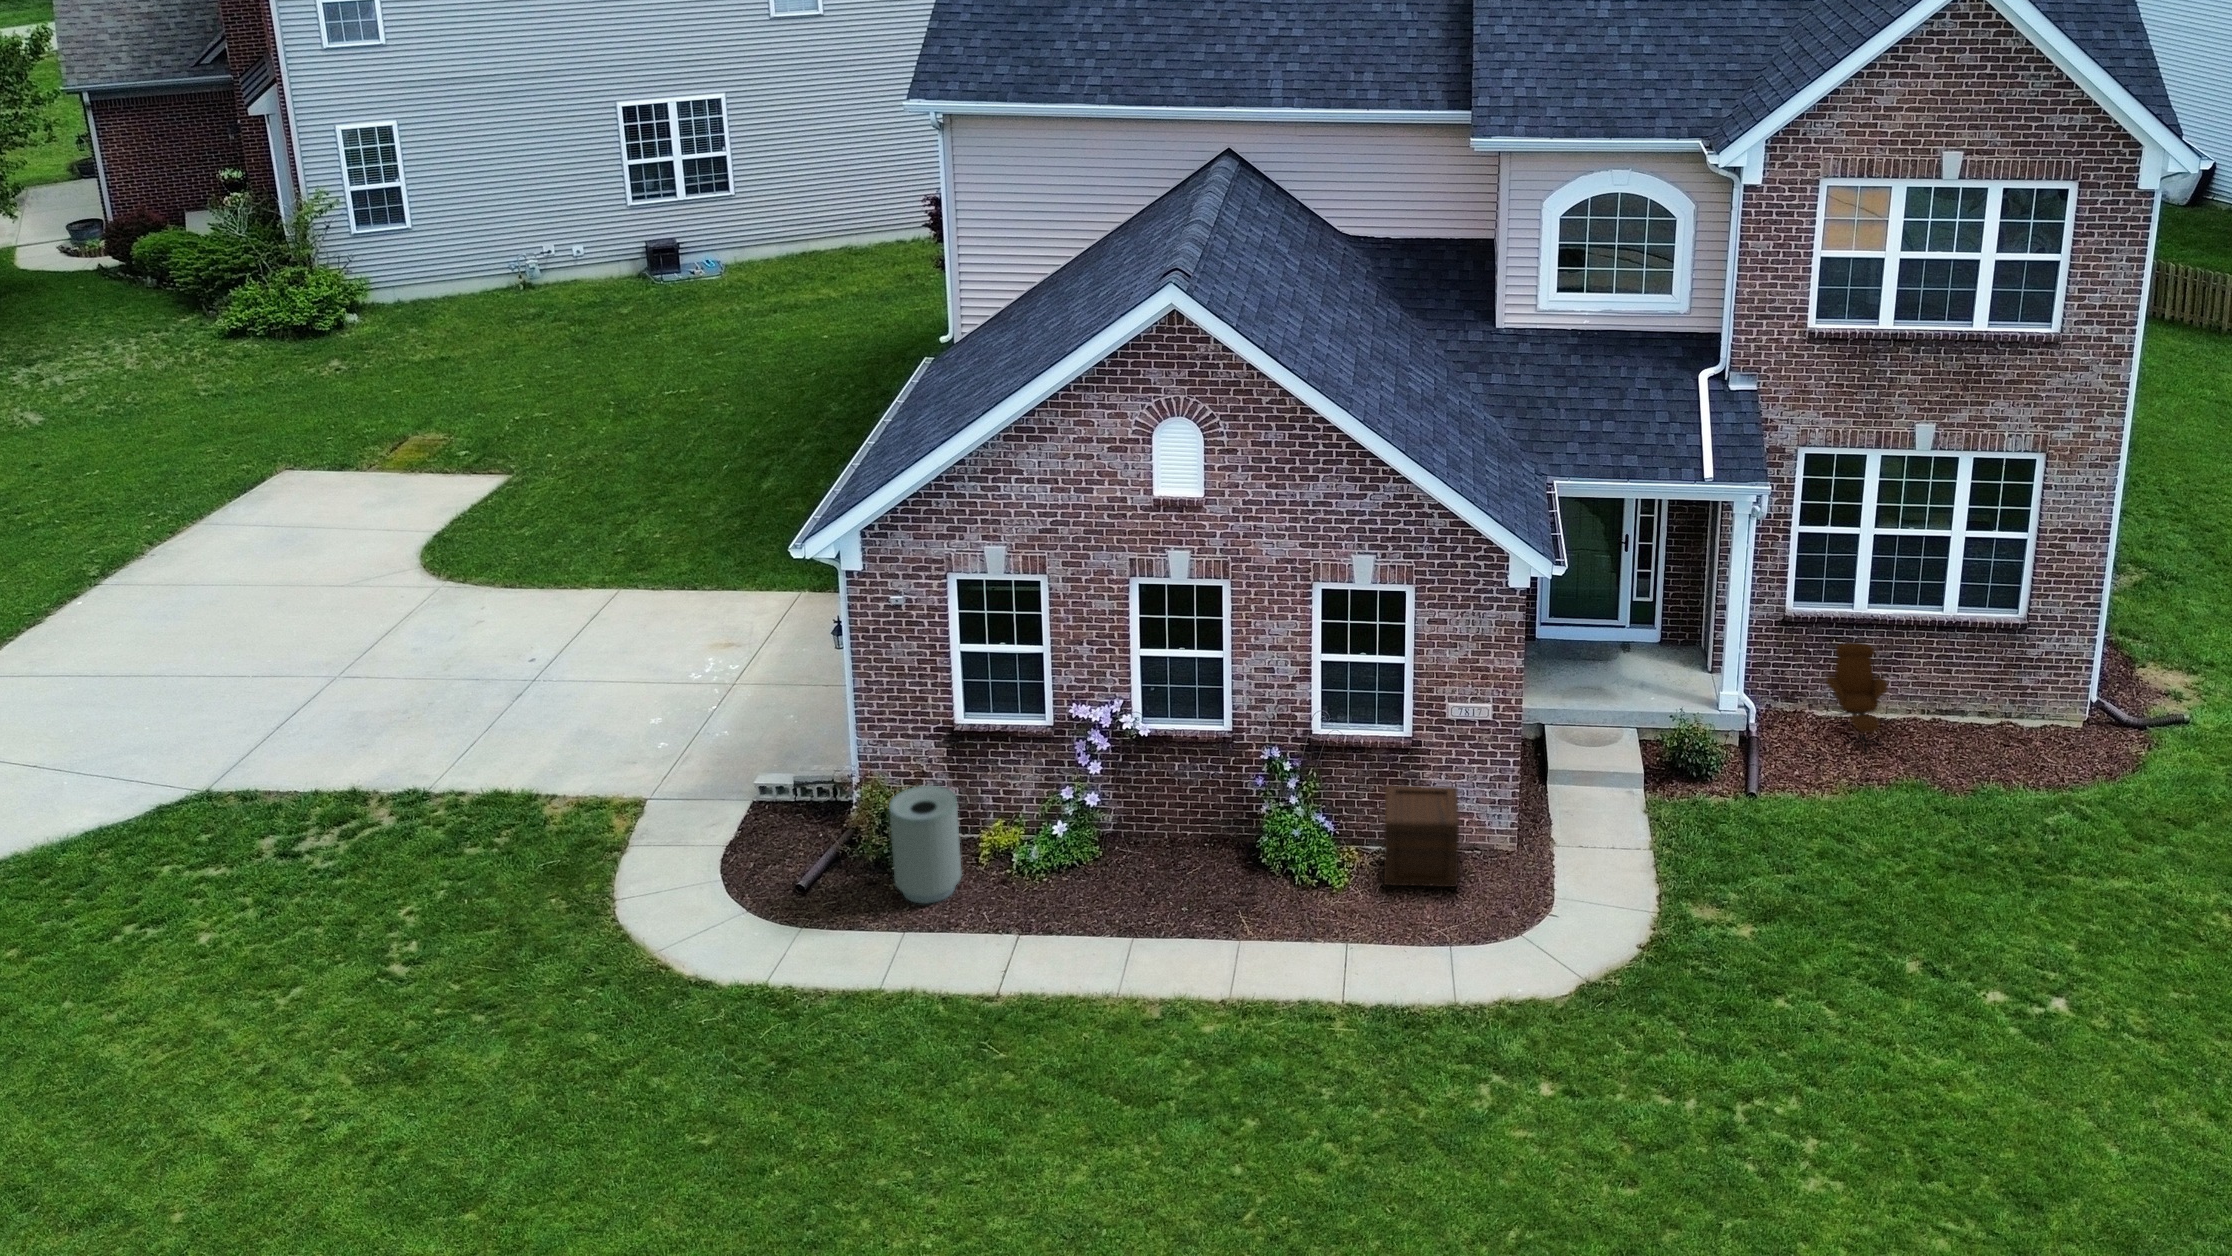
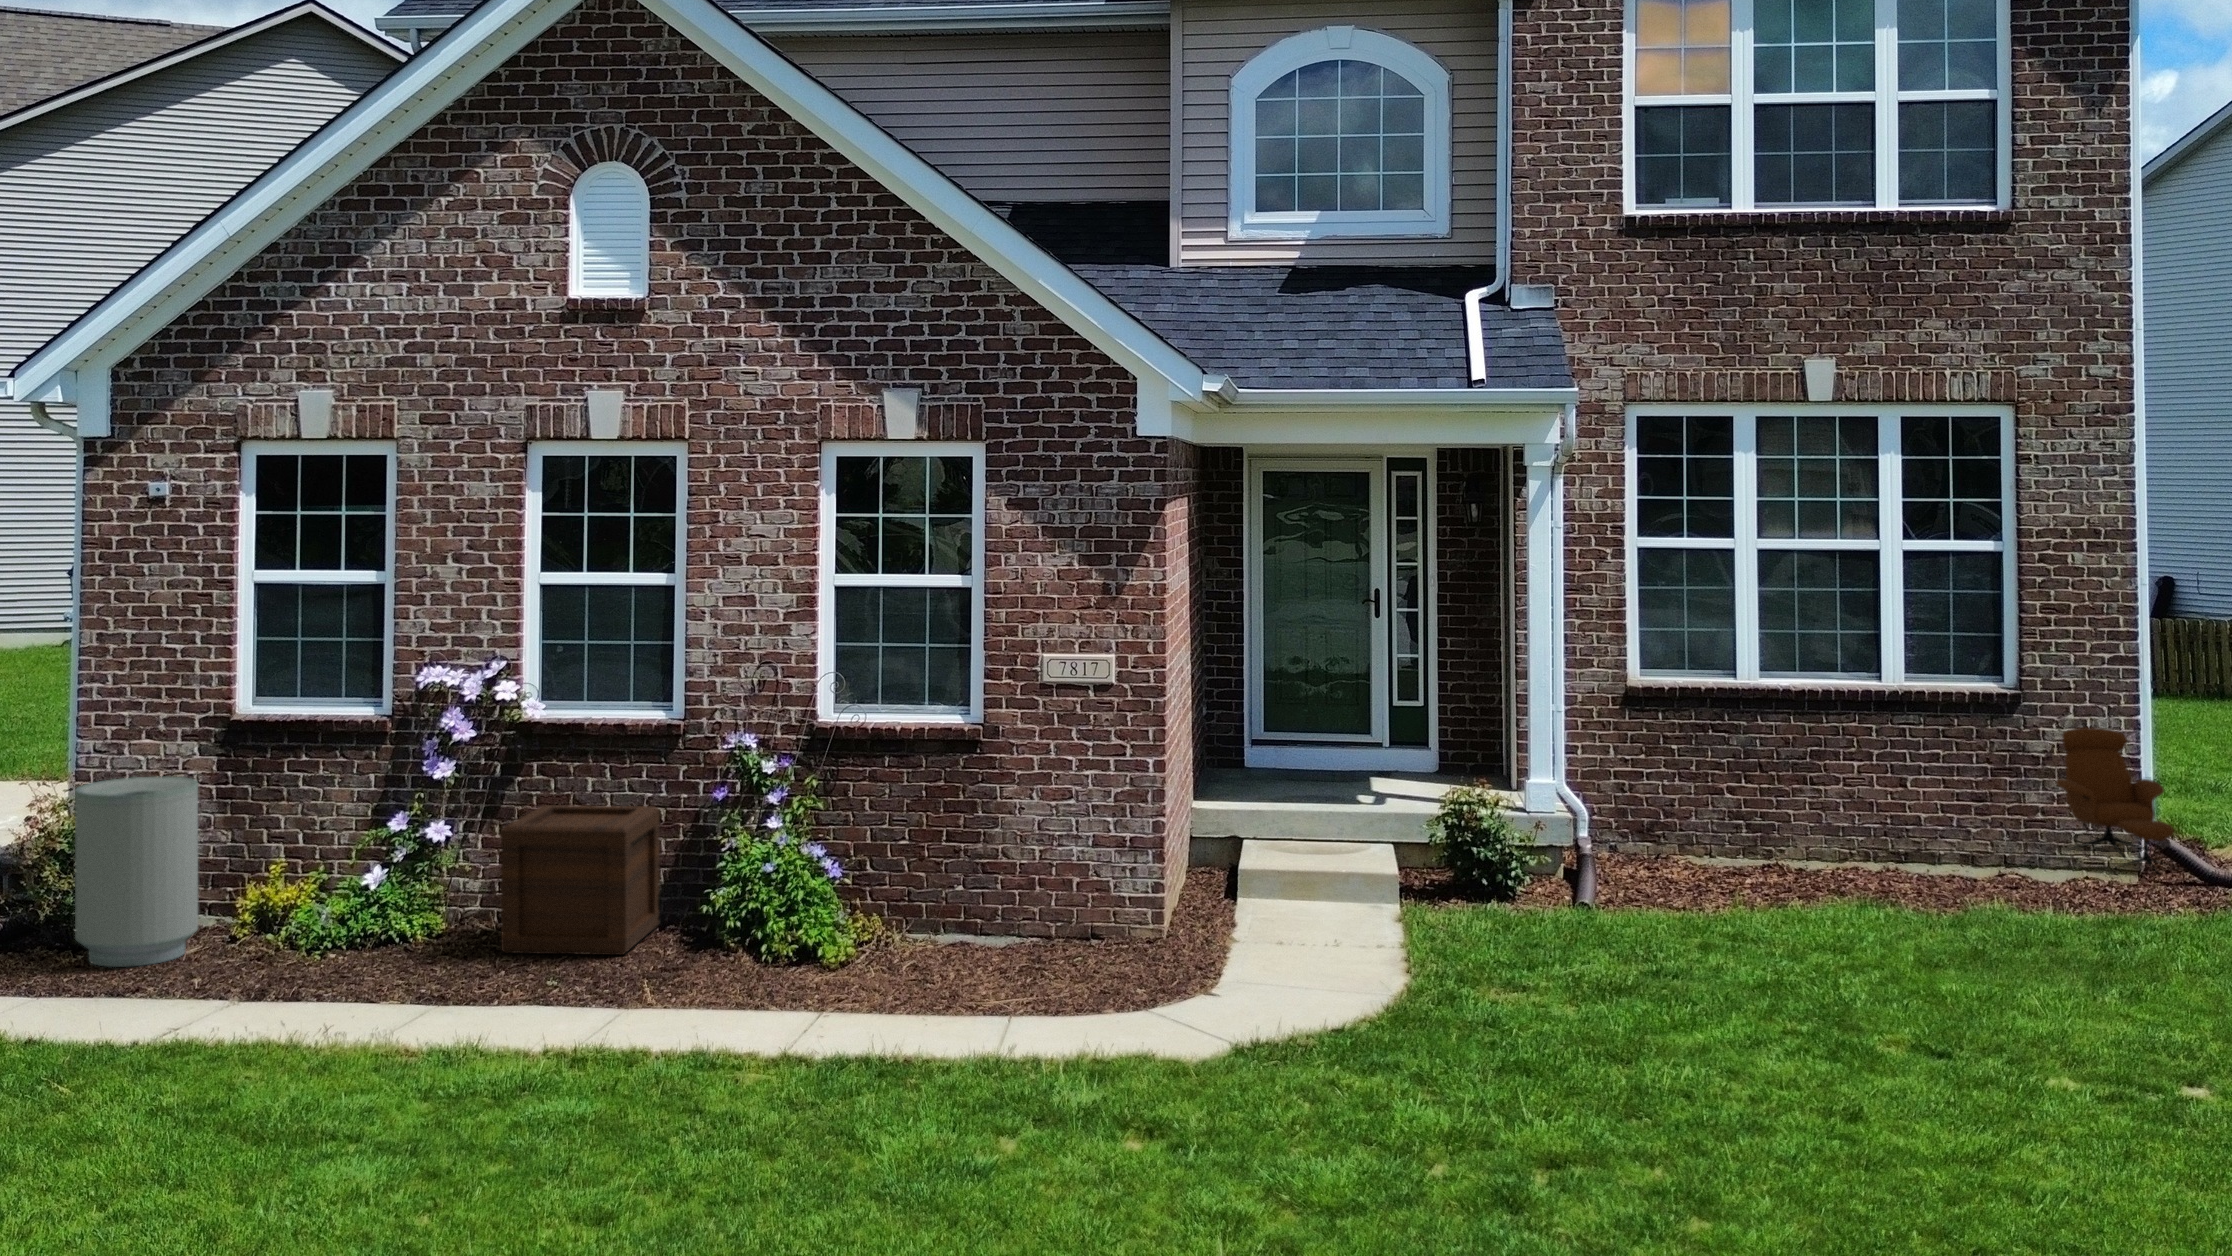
lounge chair: present [1826,642,1888,746] -> present [2056,727,2174,874]
wooden crate: present [1384,786,1459,887] -> present [501,805,660,955]

